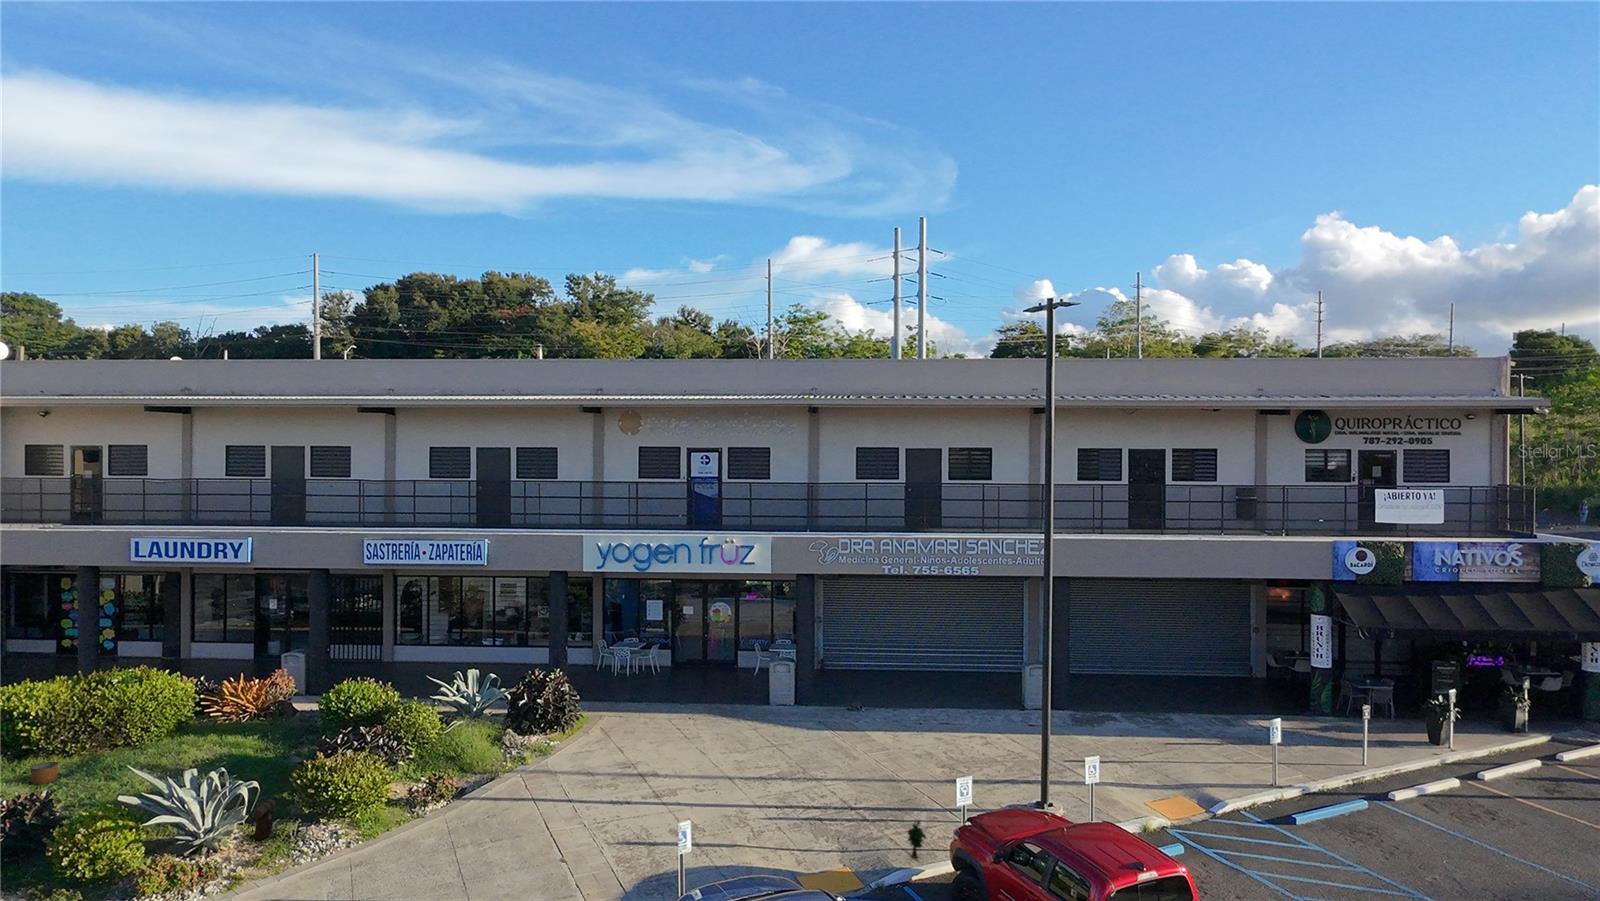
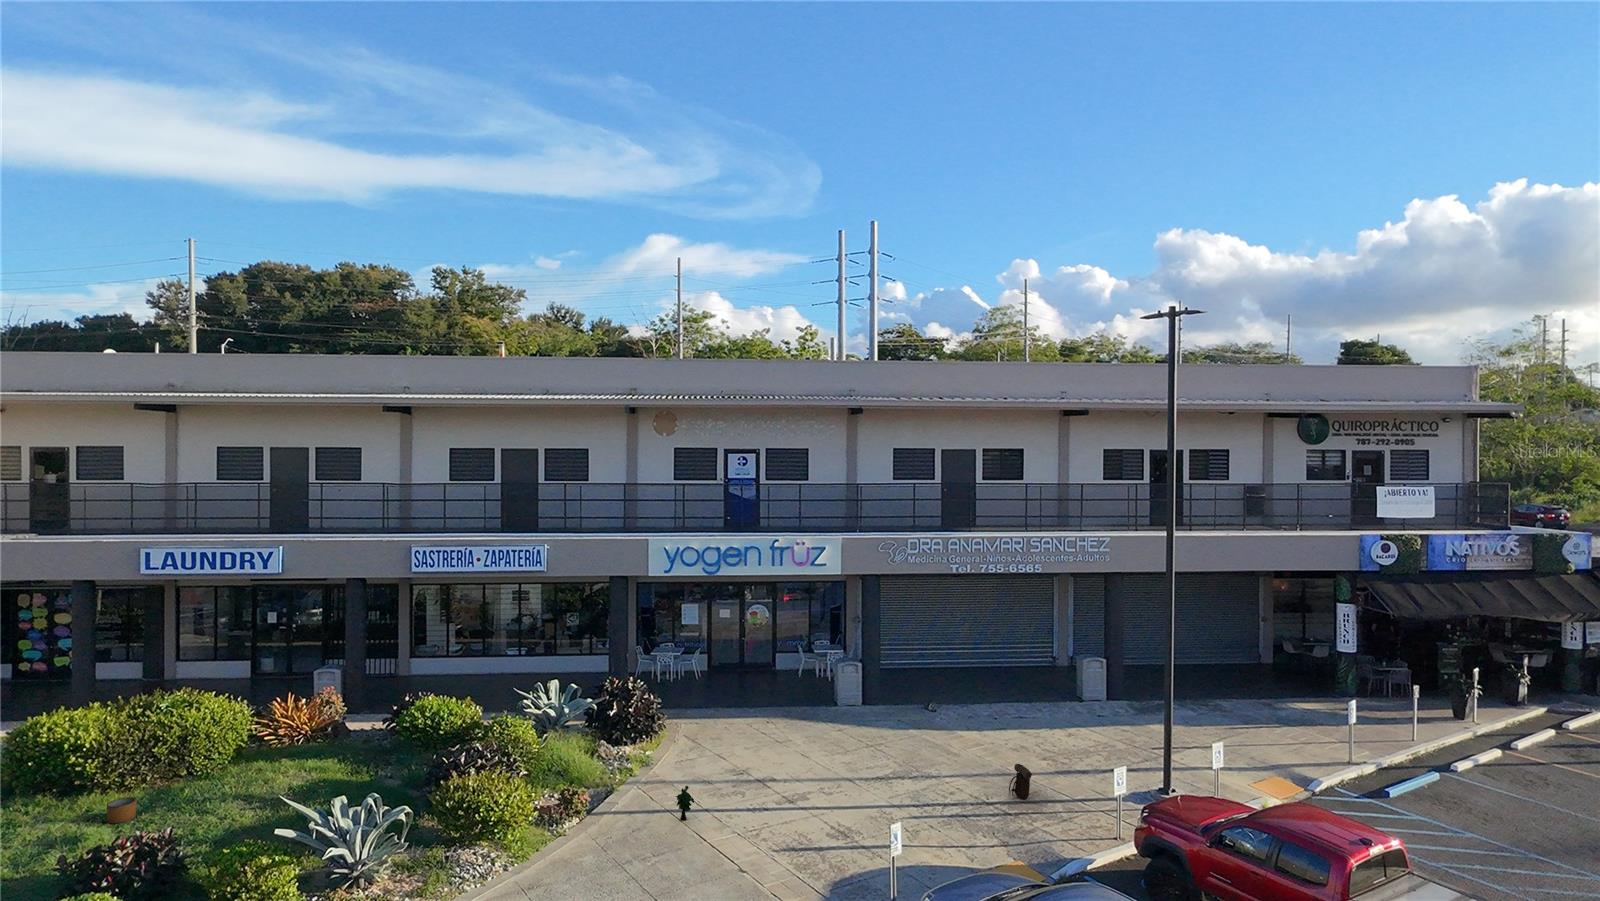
backpack: present [247,799,276,840] -> present [1009,764,1032,799]
decorative plant: present [908,821,926,858] -> present [676,786,694,821]

